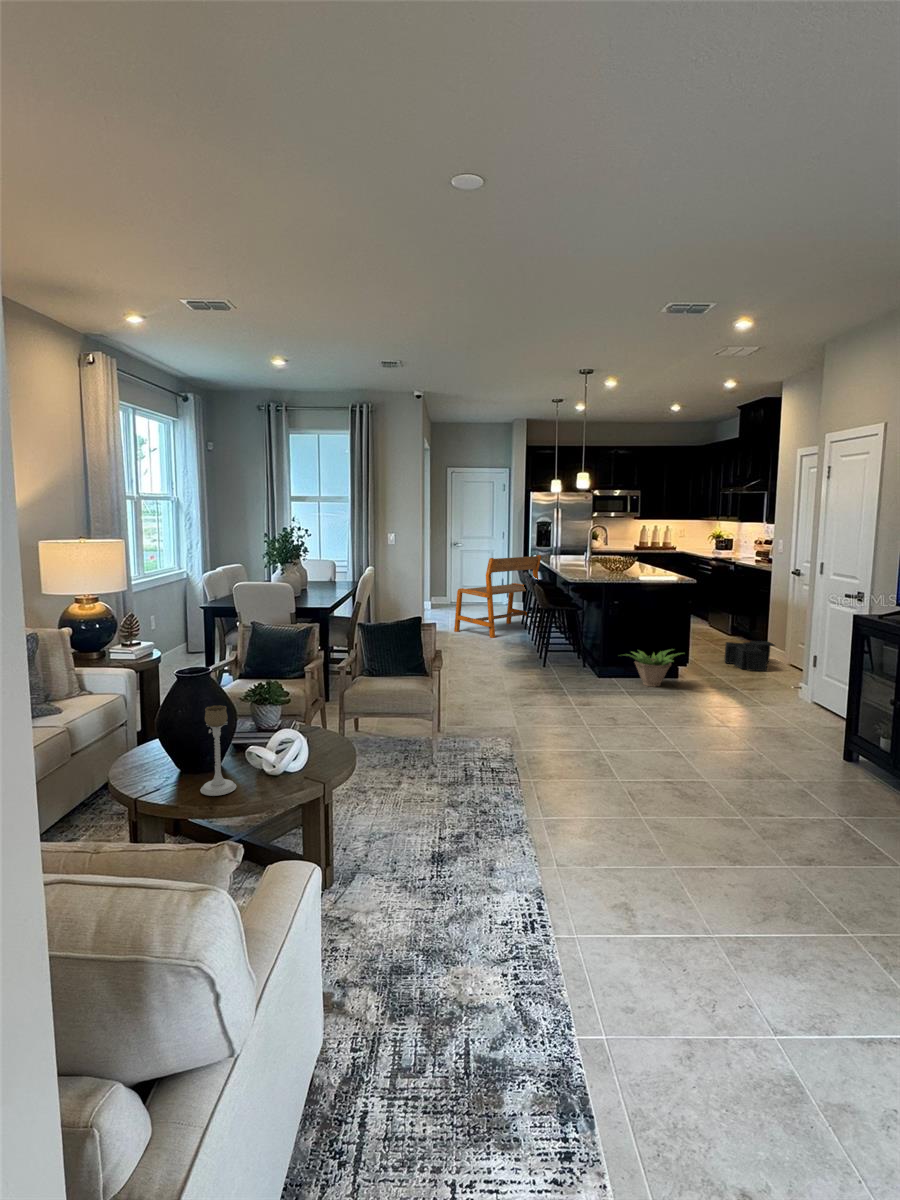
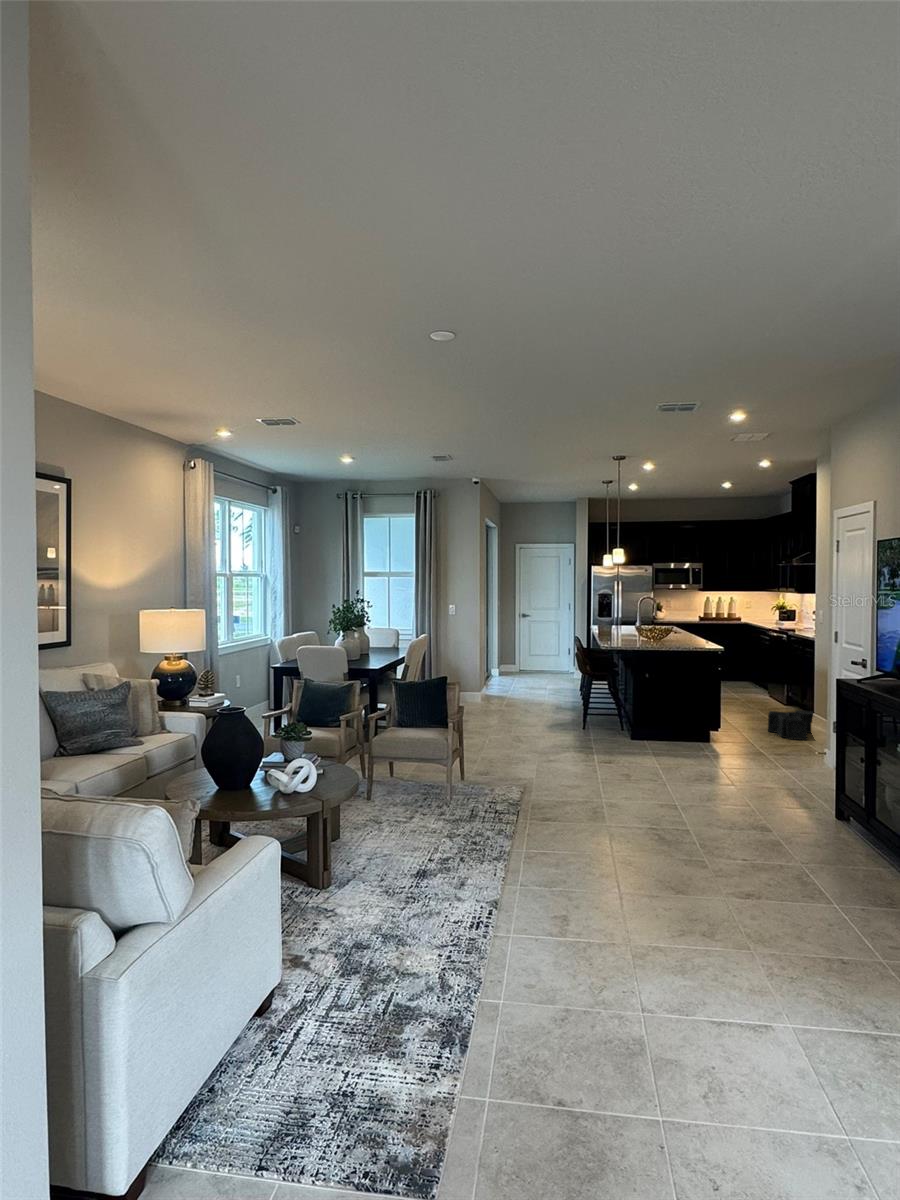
bench: present [454,555,541,638] -> none [511,625,597,703]
decorative plant: present [627,649,683,687] -> none [648,715,713,751]
candle holder: present [200,705,237,796] -> none [225,735,253,804]

